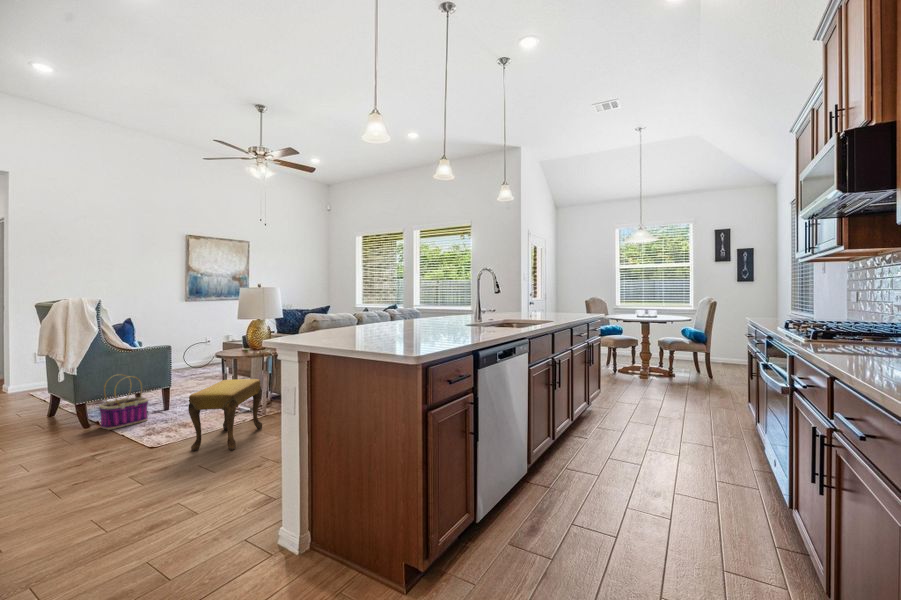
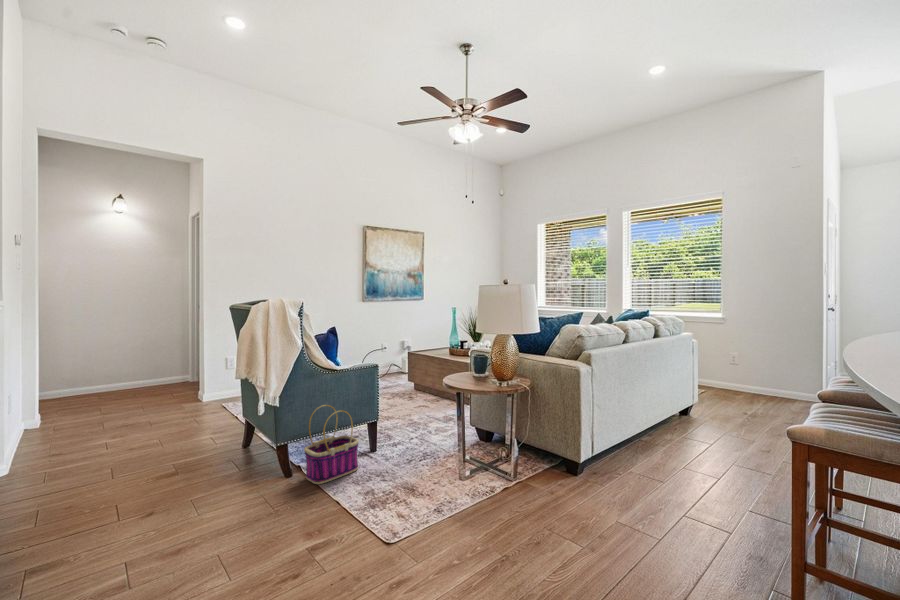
footstool: present [188,379,262,451] -> none [449,430,531,570]

